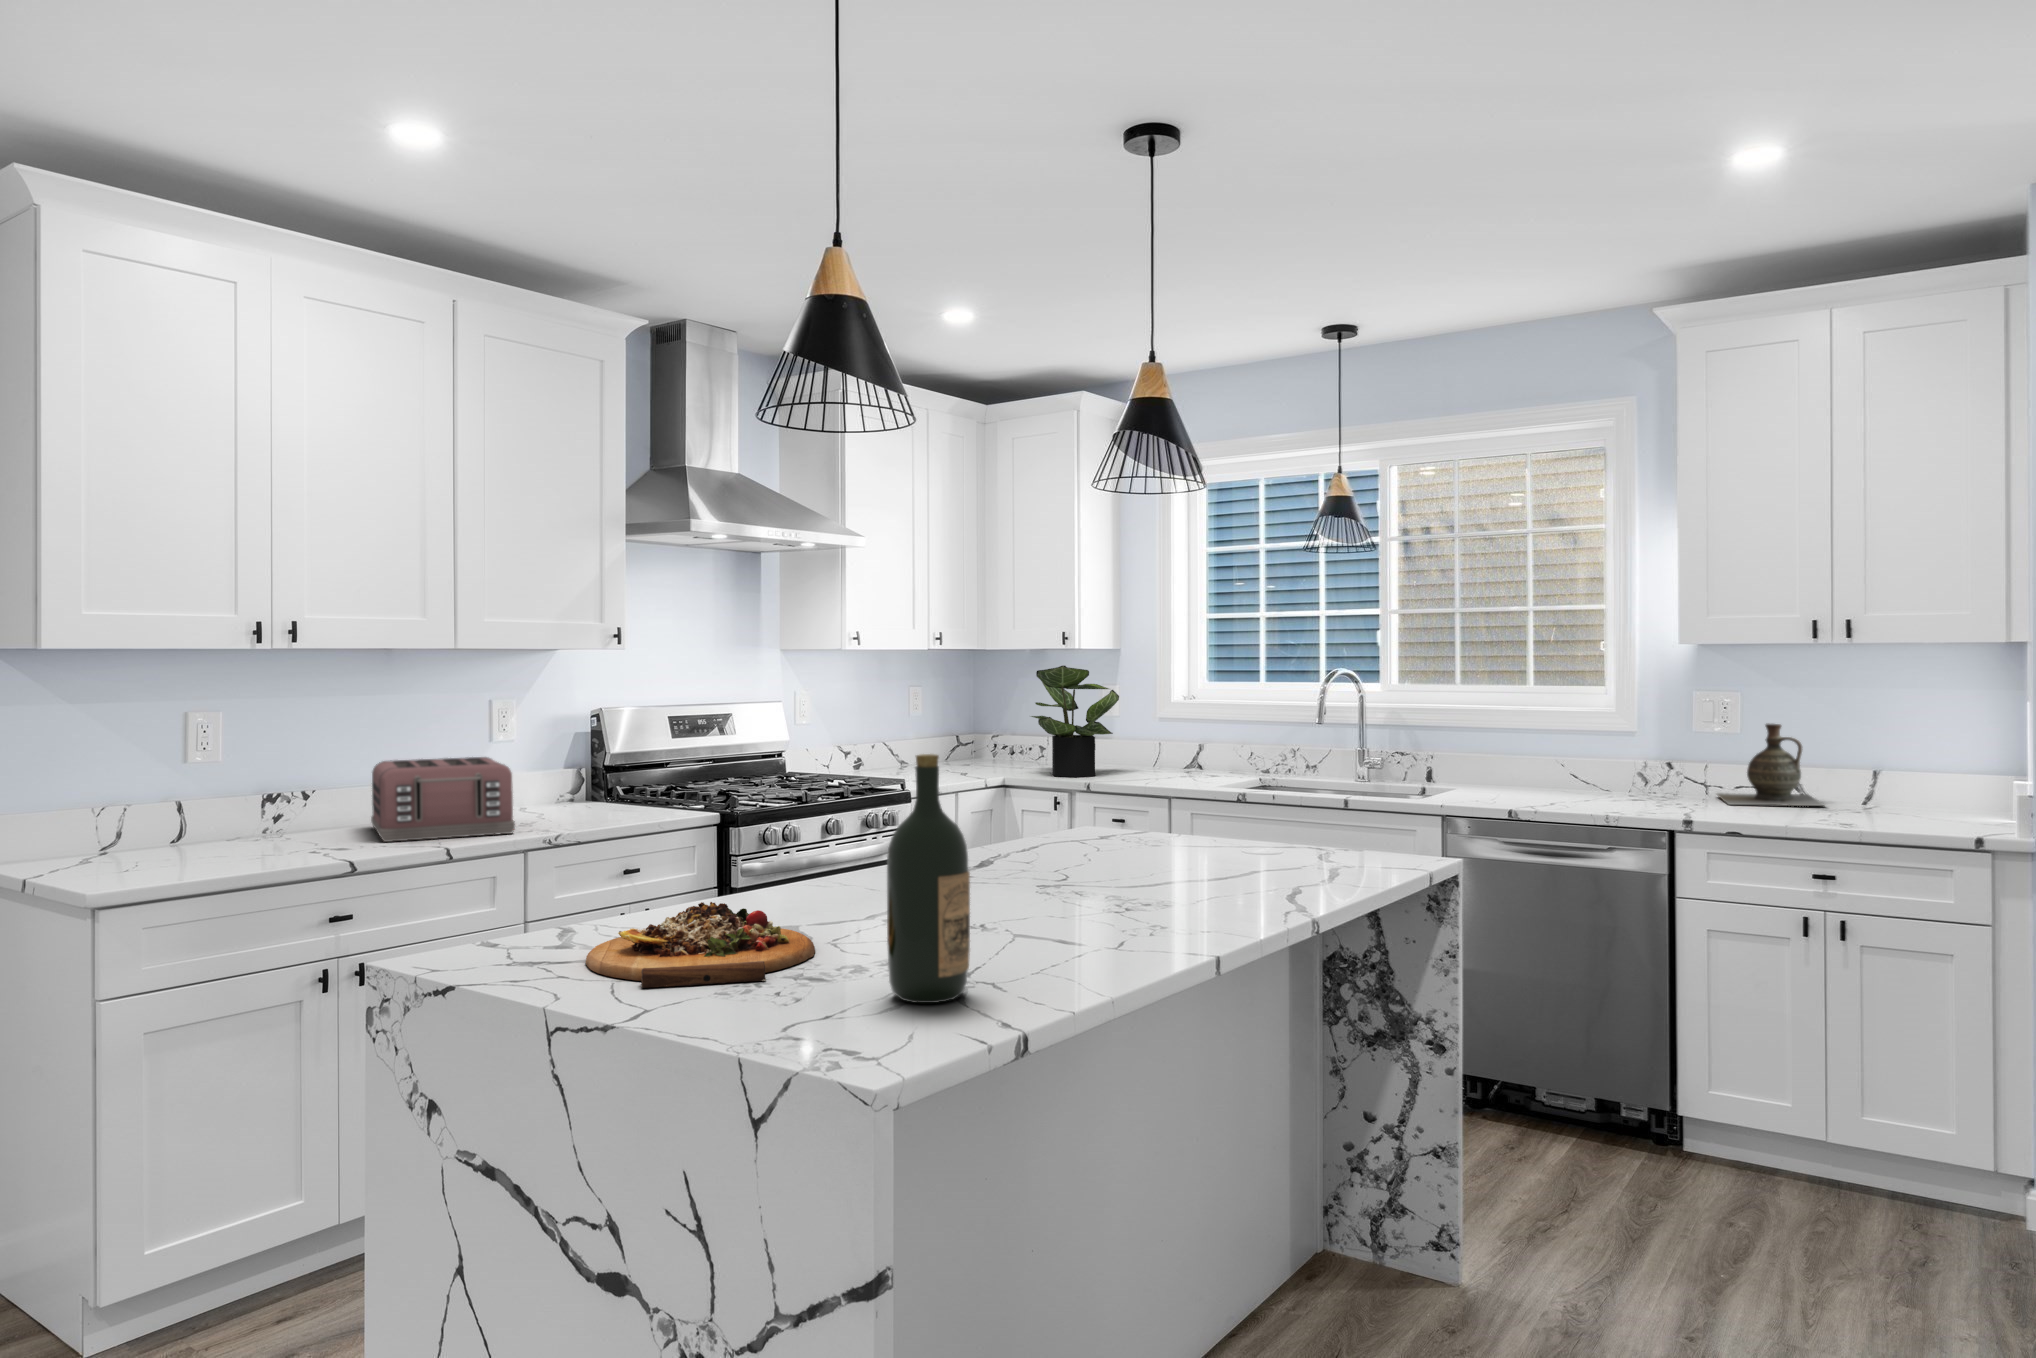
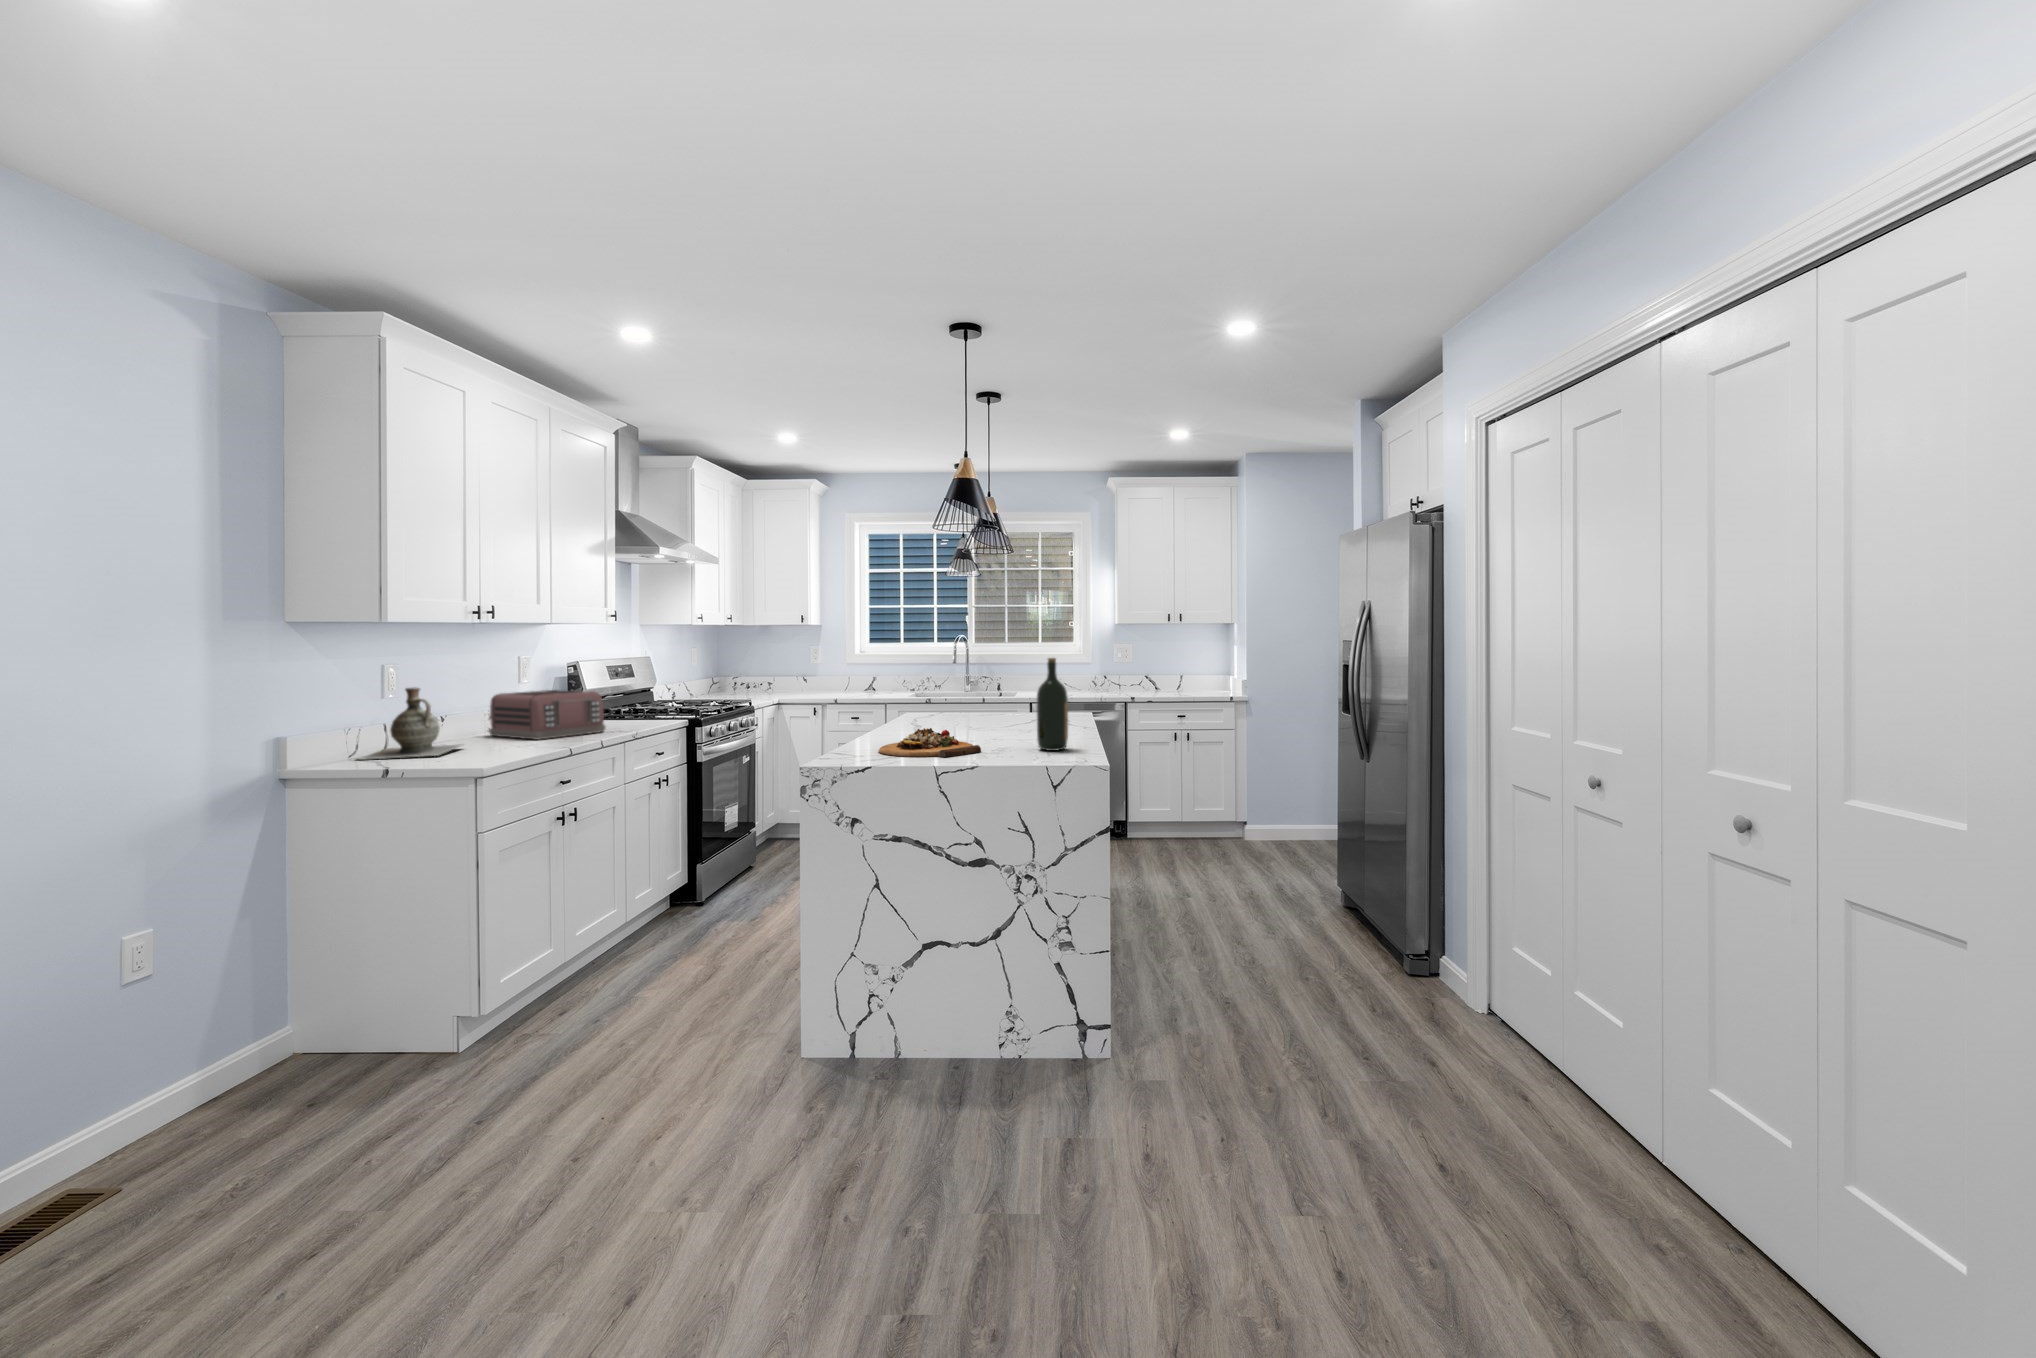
potted plant: present [1031,666,1119,777] -> none [788,635,840,696]
ceramic jug: present [1717,724,1824,806] -> present [359,688,460,760]

